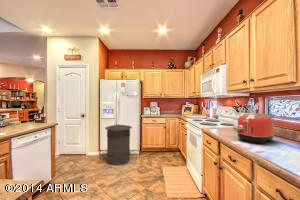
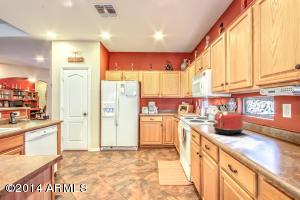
trash can: present [105,125,132,165] -> none [105,122,130,159]

